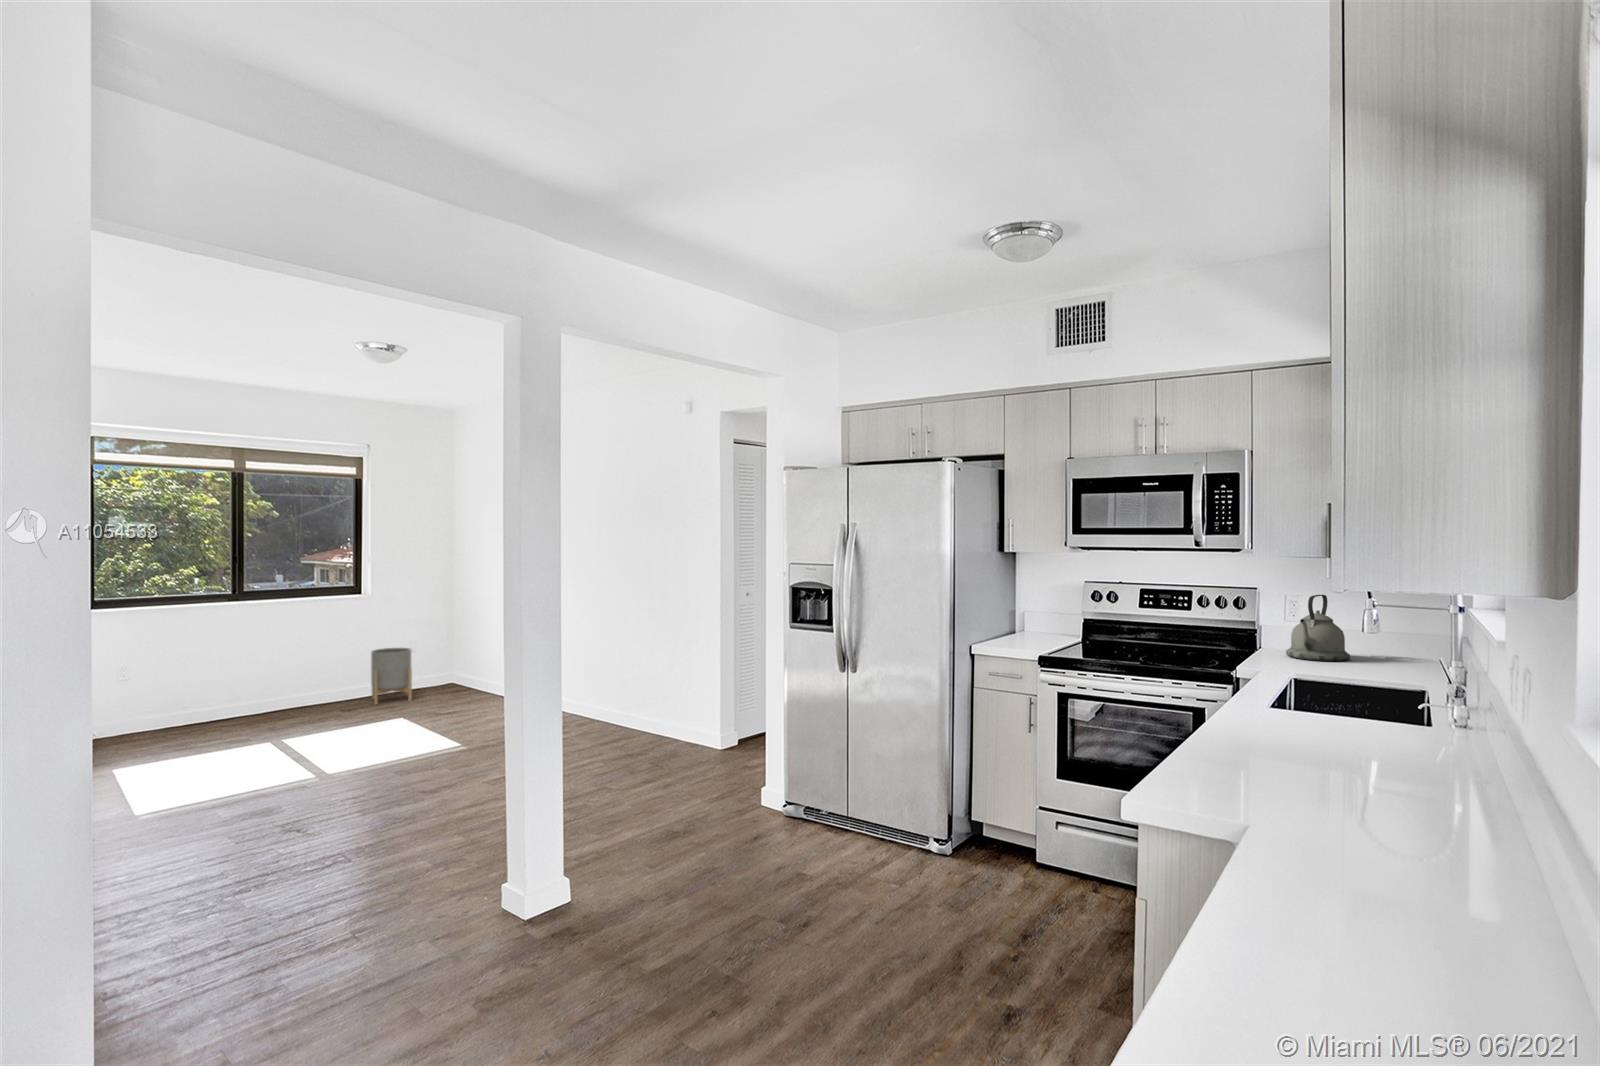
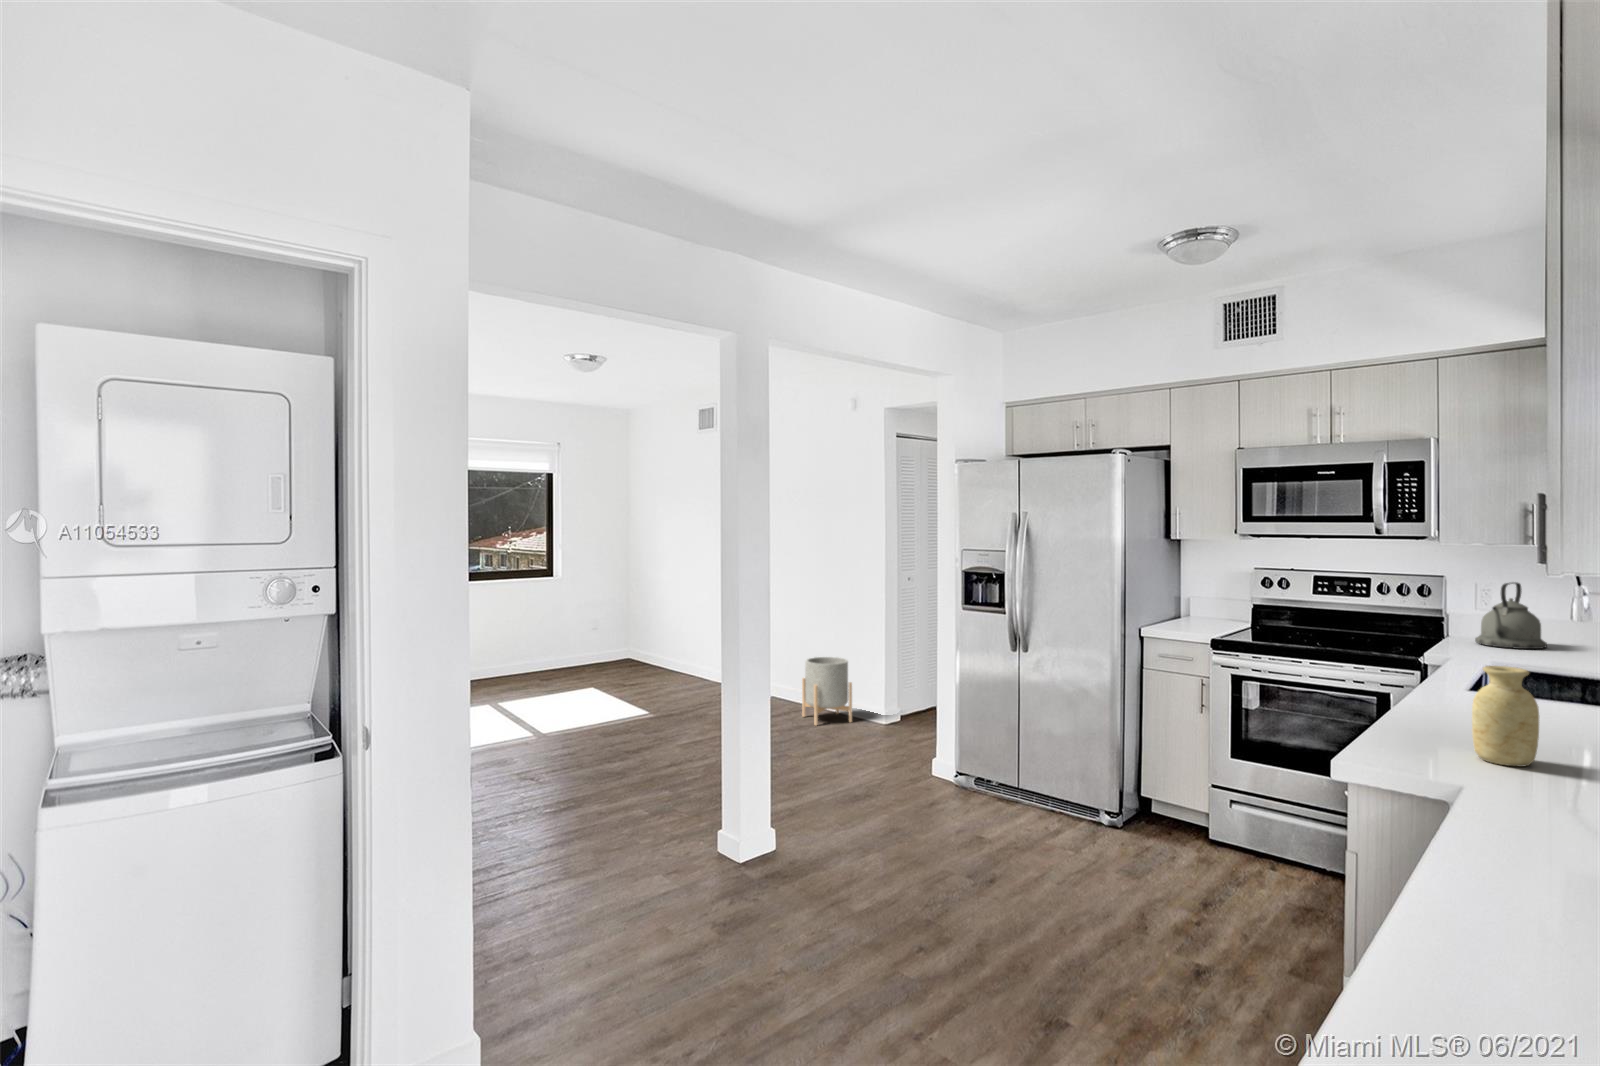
planter: present [371,648,412,705] -> present [802,657,852,725]
vase: none [1262,687,1326,796] -> present [1472,666,1539,767]

